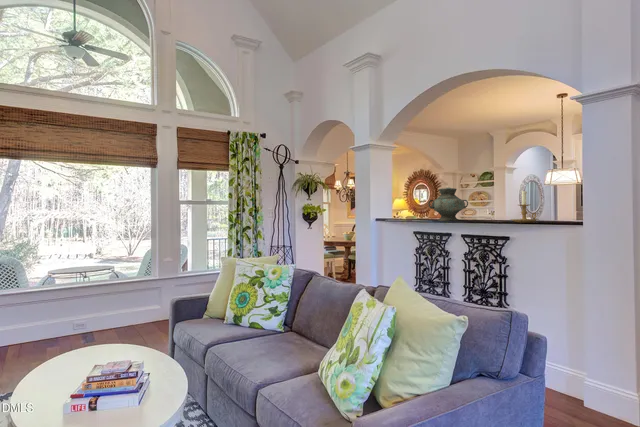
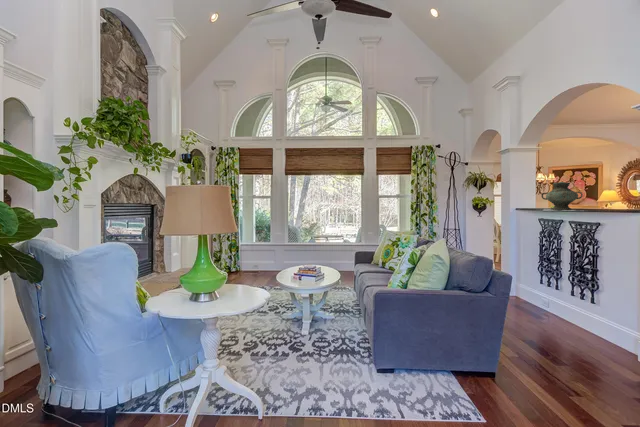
candle holder: present [511,191,538,223] -> none [595,183,627,211]

